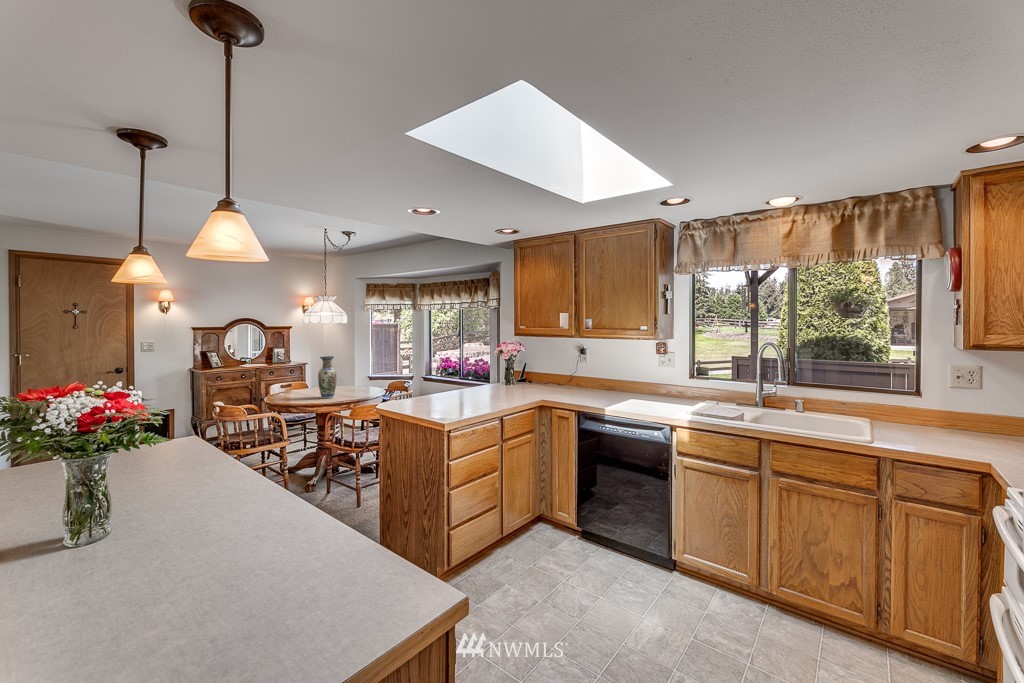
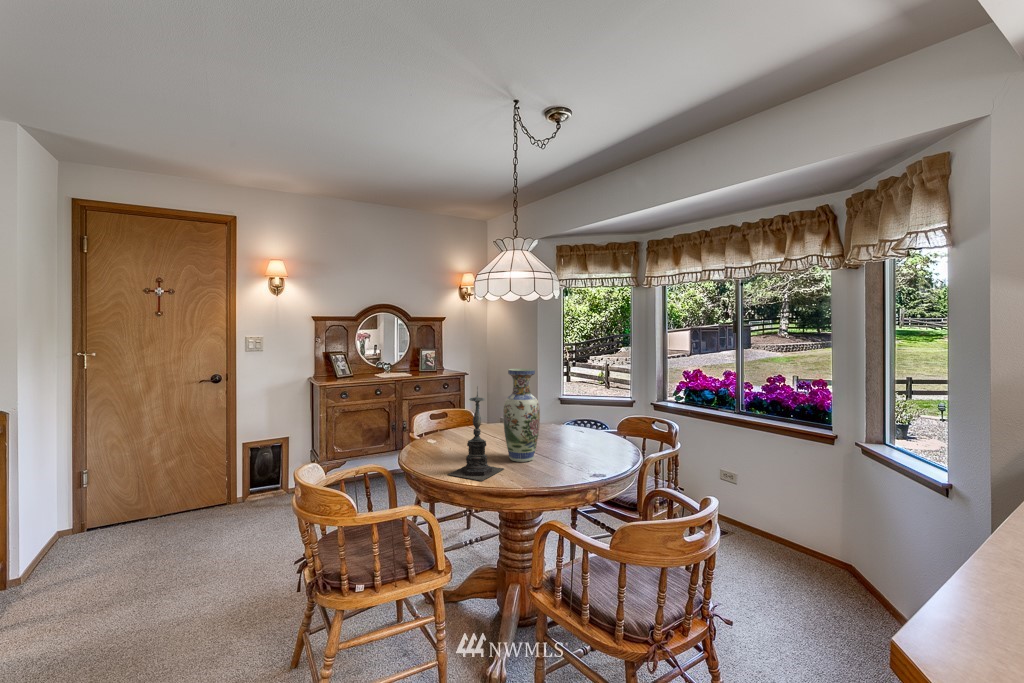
candle holder: none [289,364,317,404] -> present [448,388,504,481]

